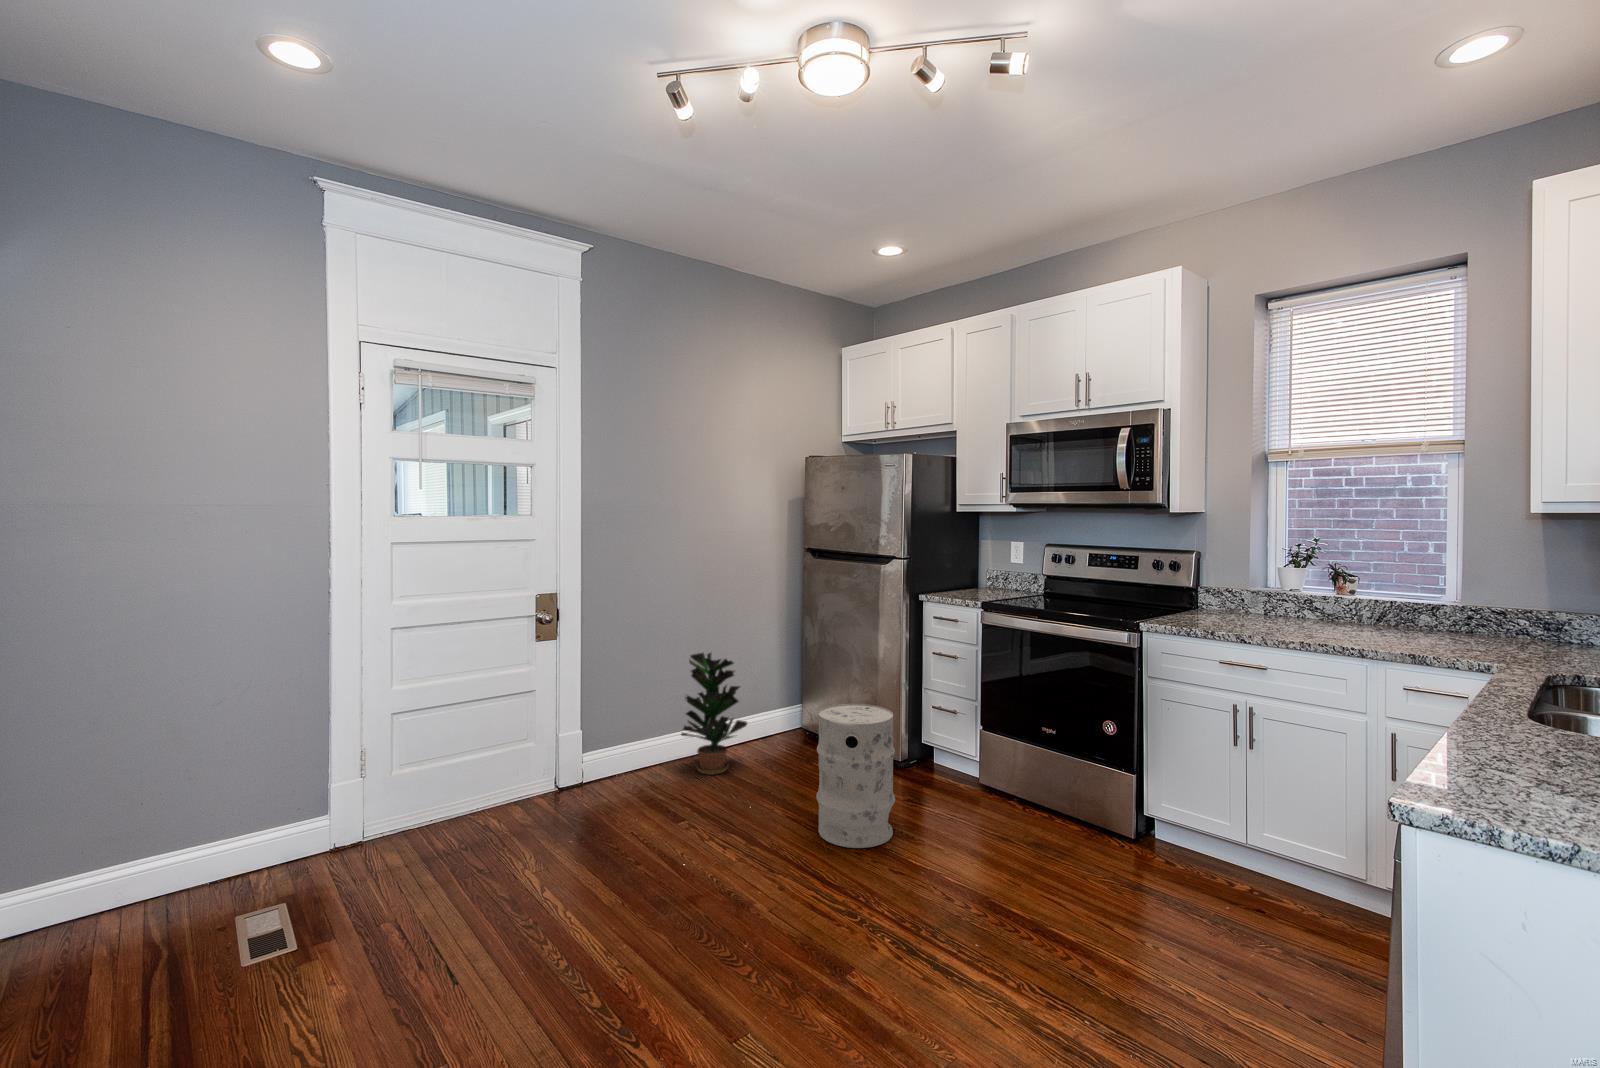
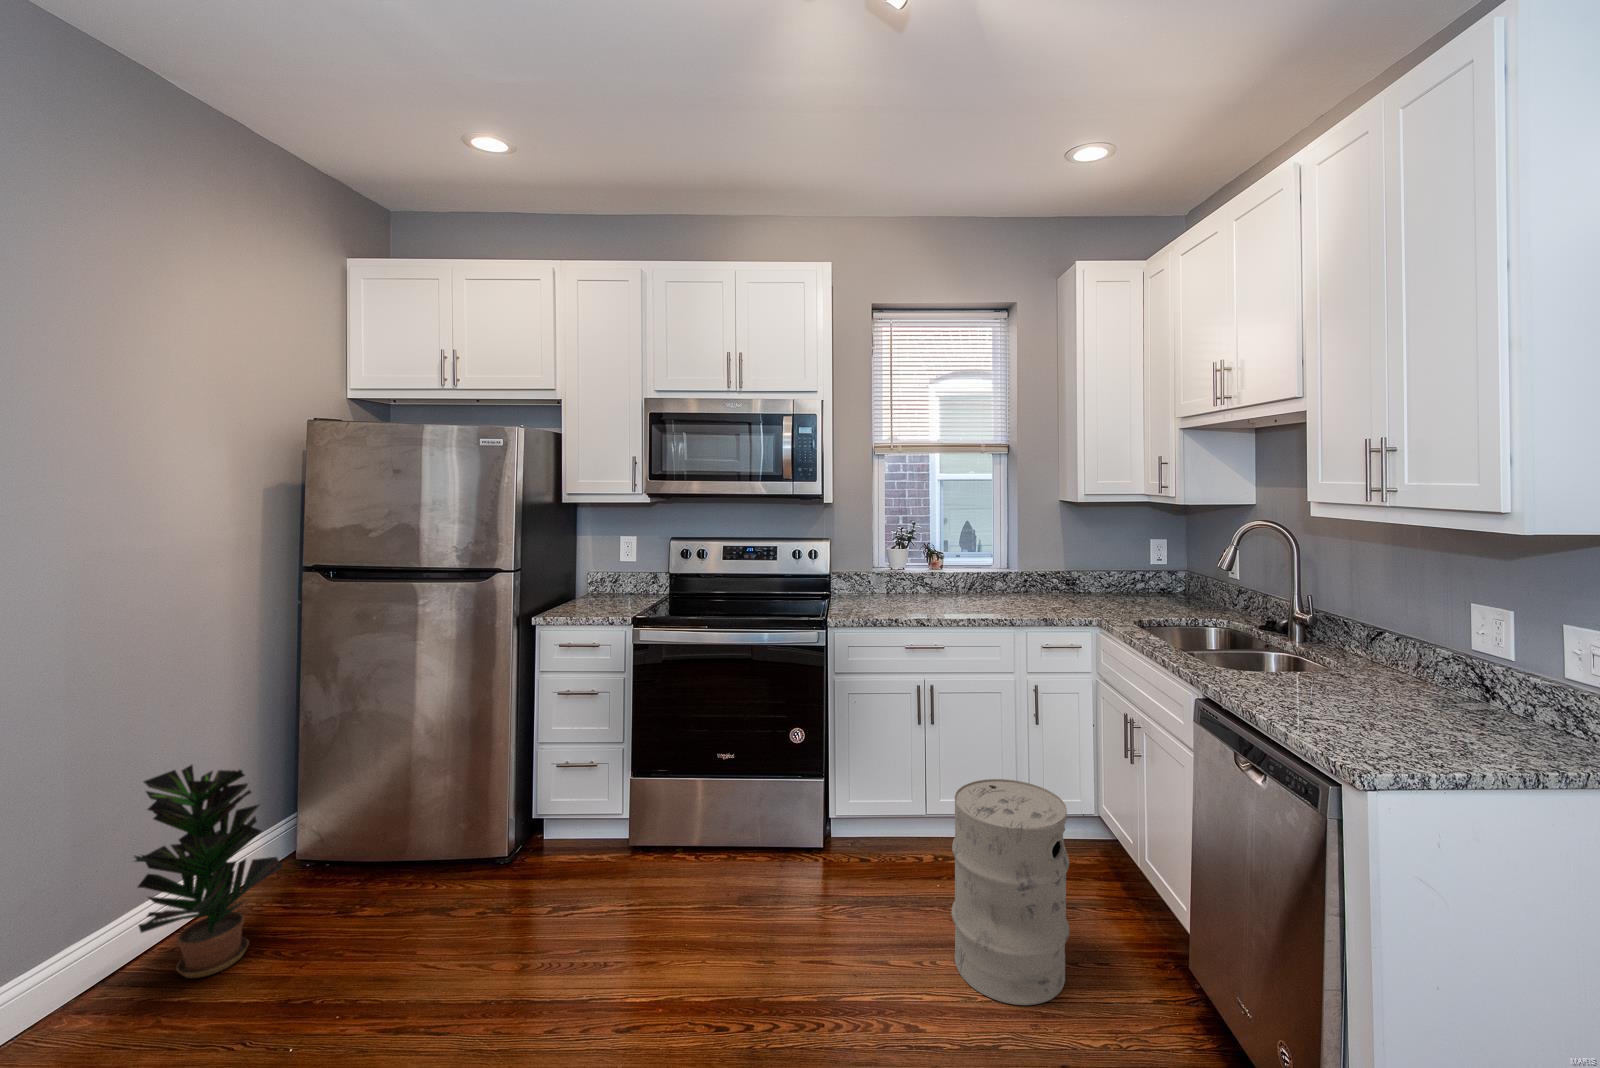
trash can: present [816,704,895,848] -> present [952,779,1069,1005]

